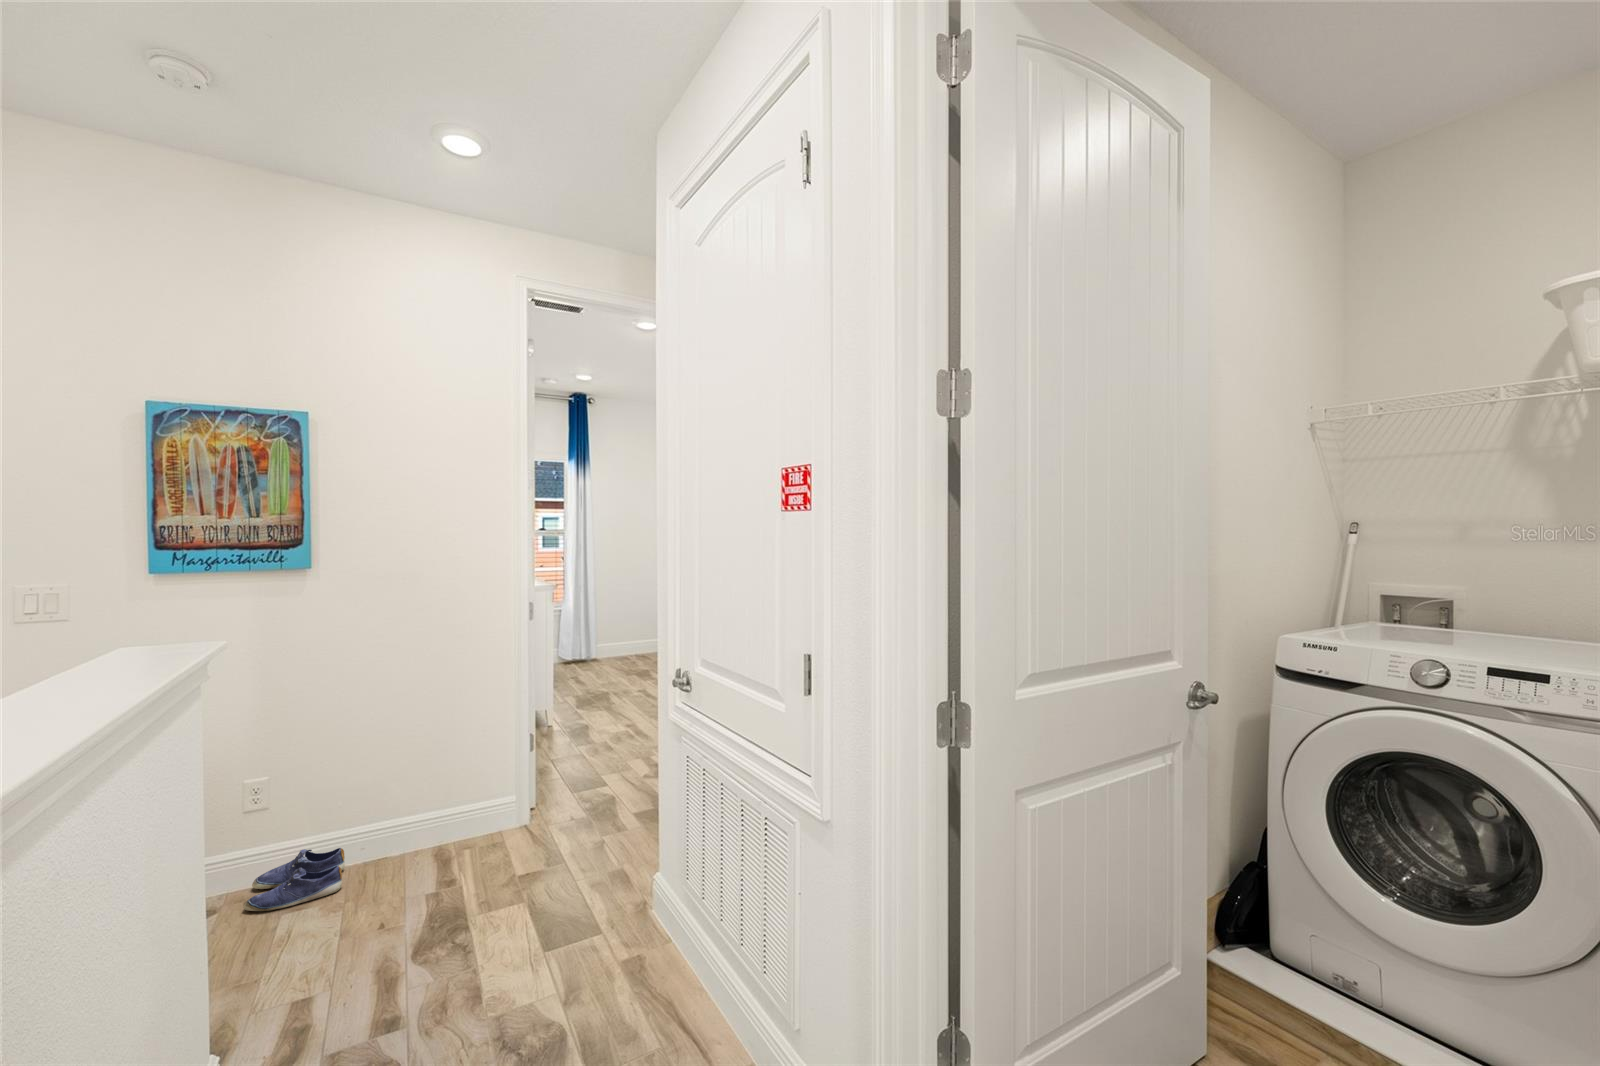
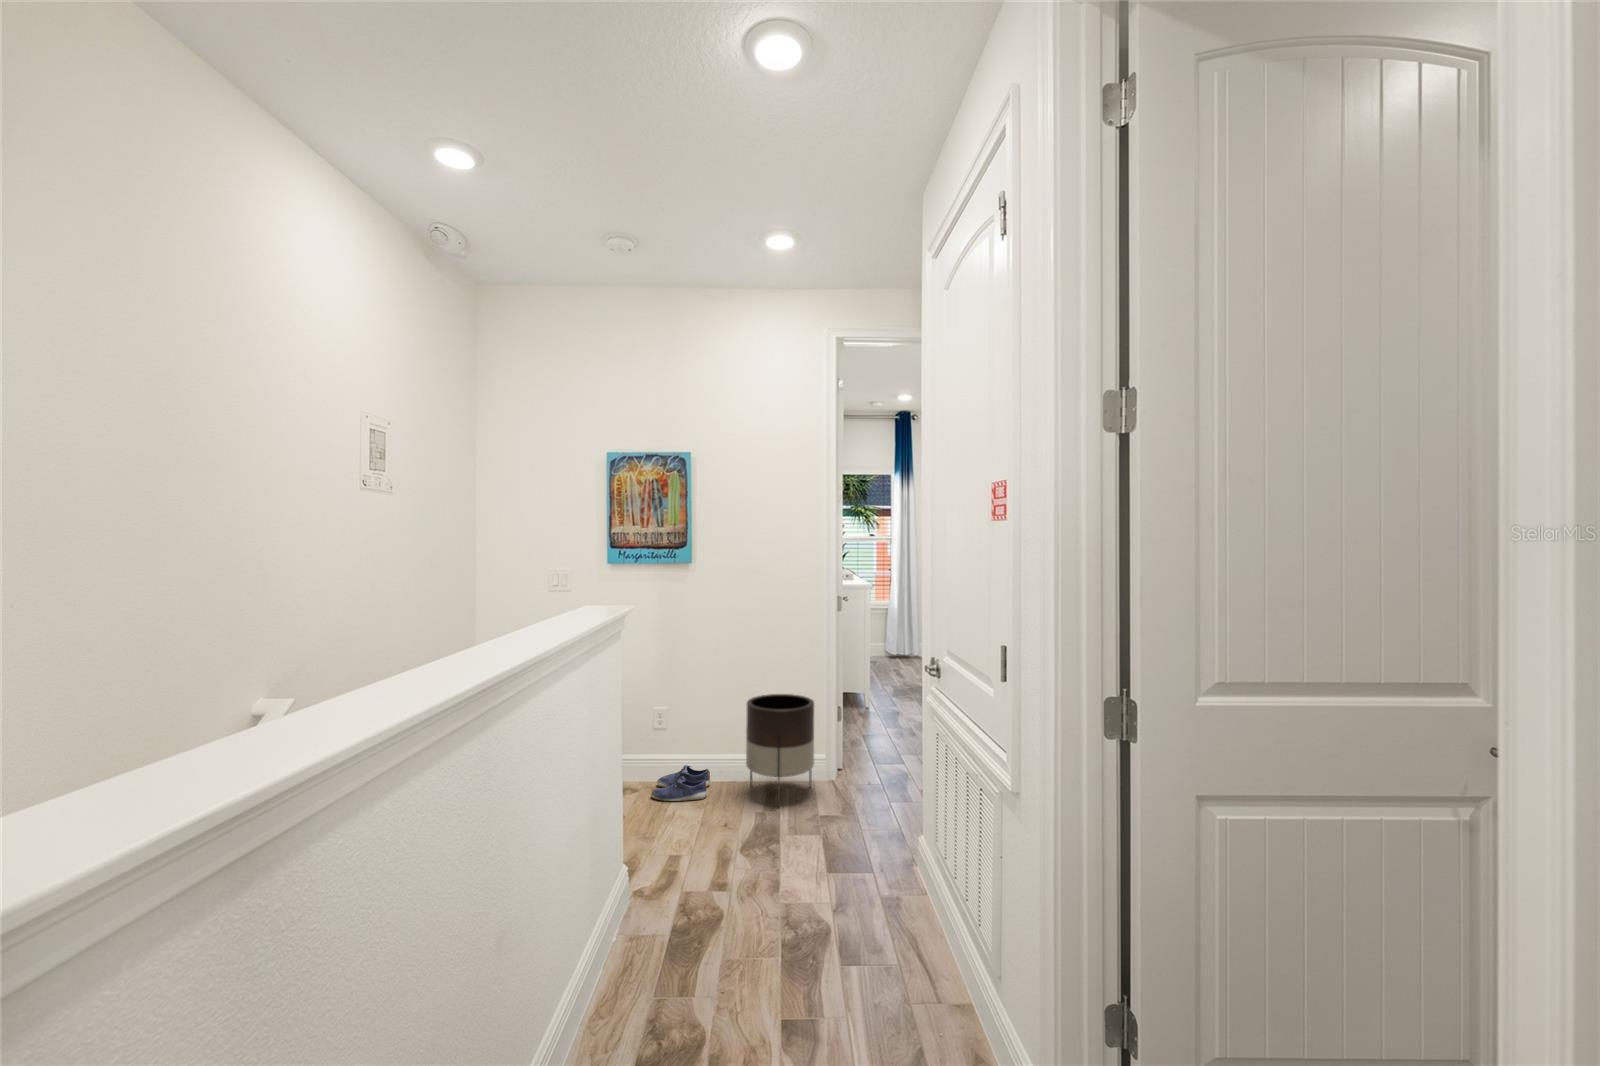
planter: none [404,729,502,879] -> present [746,694,814,787]

